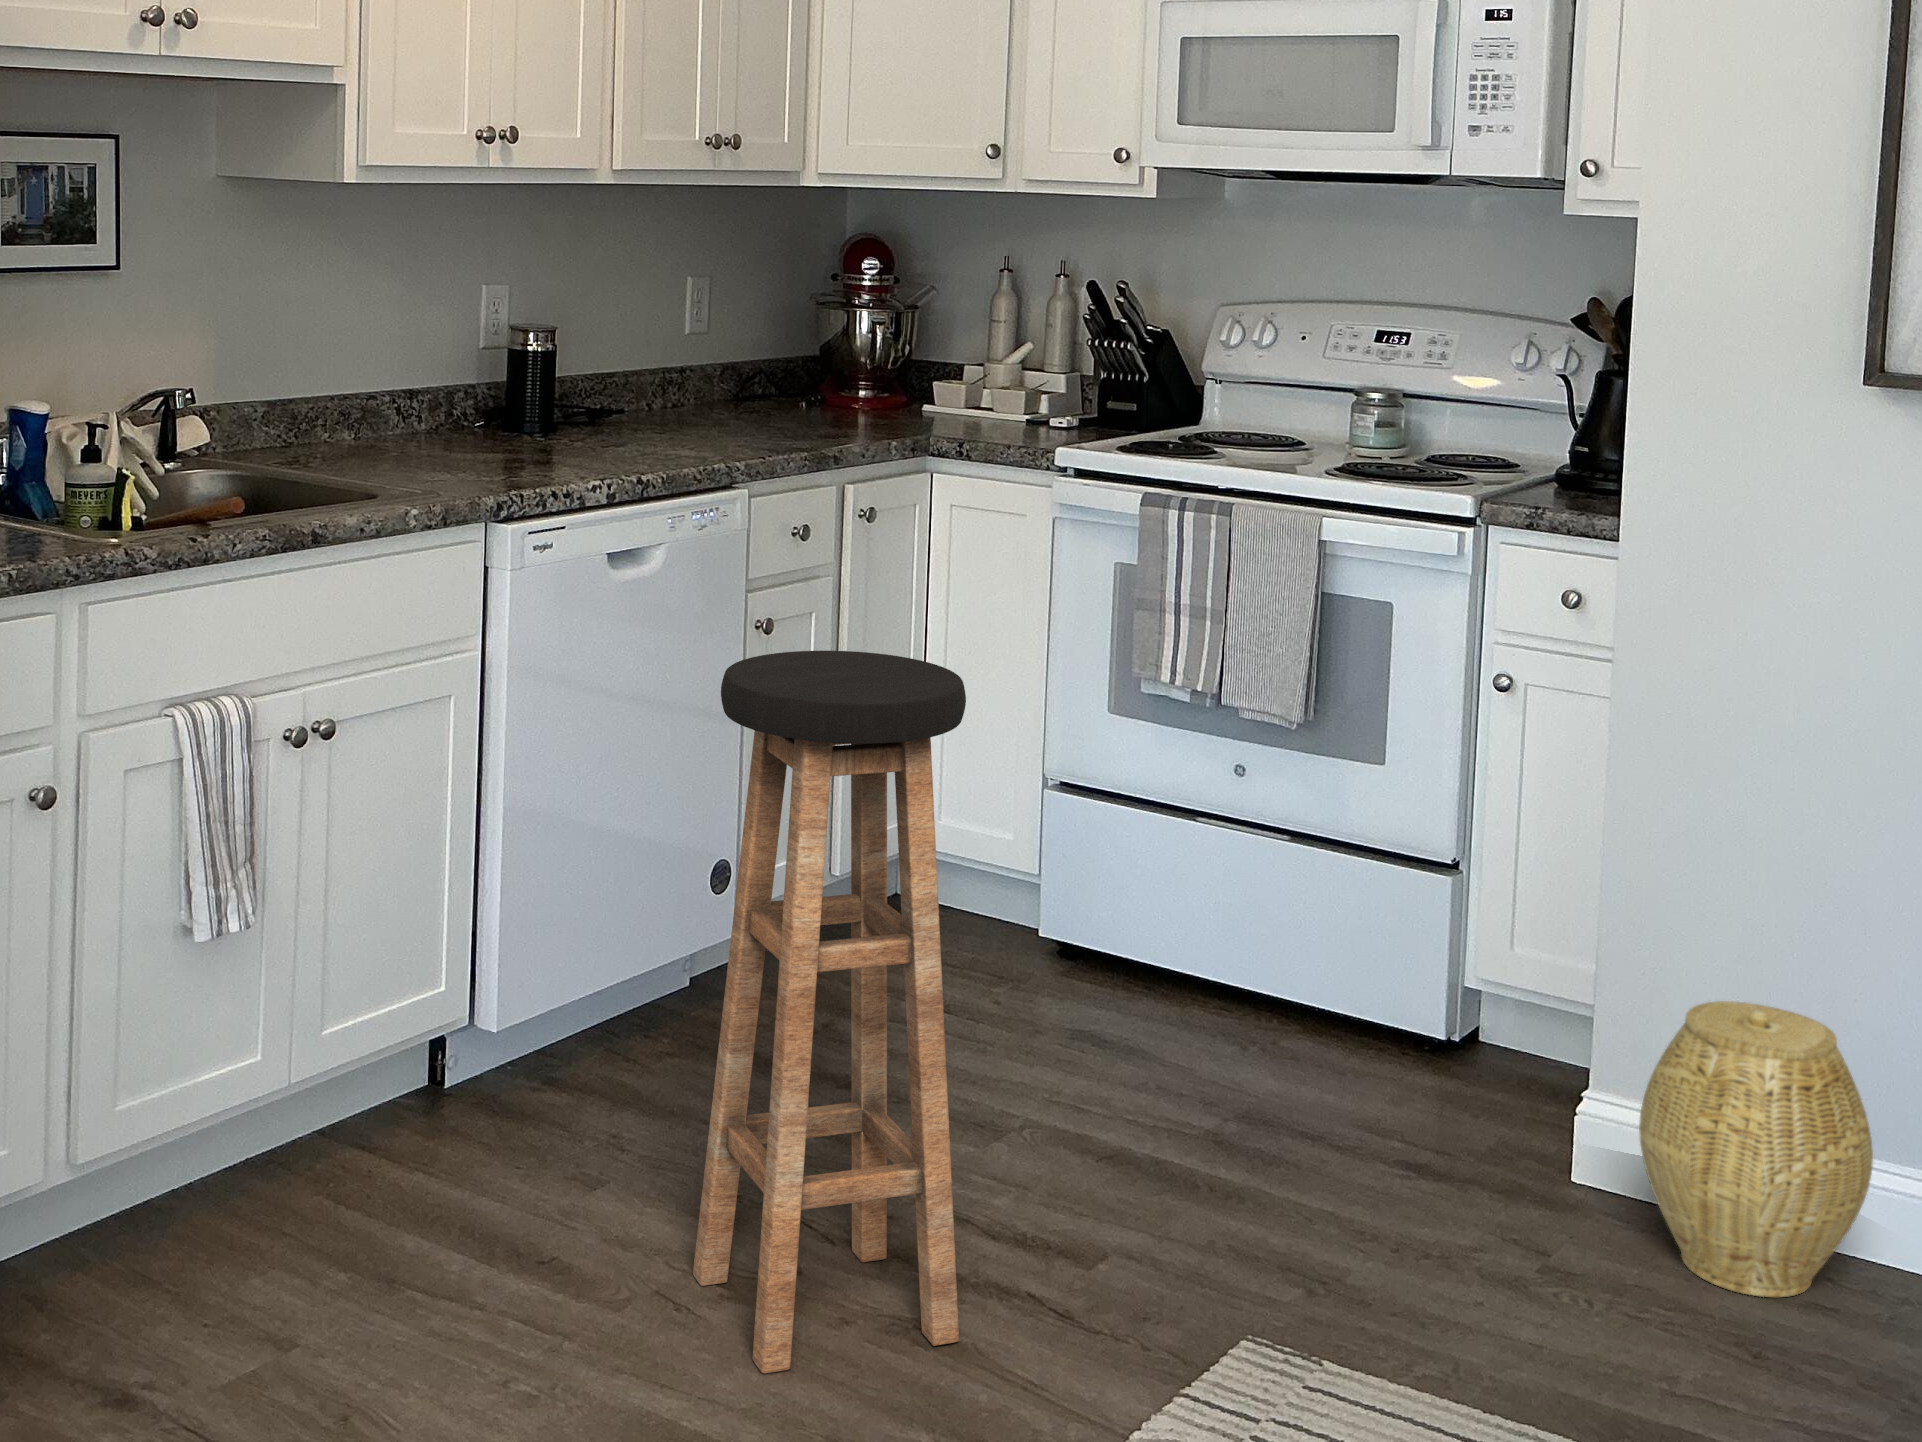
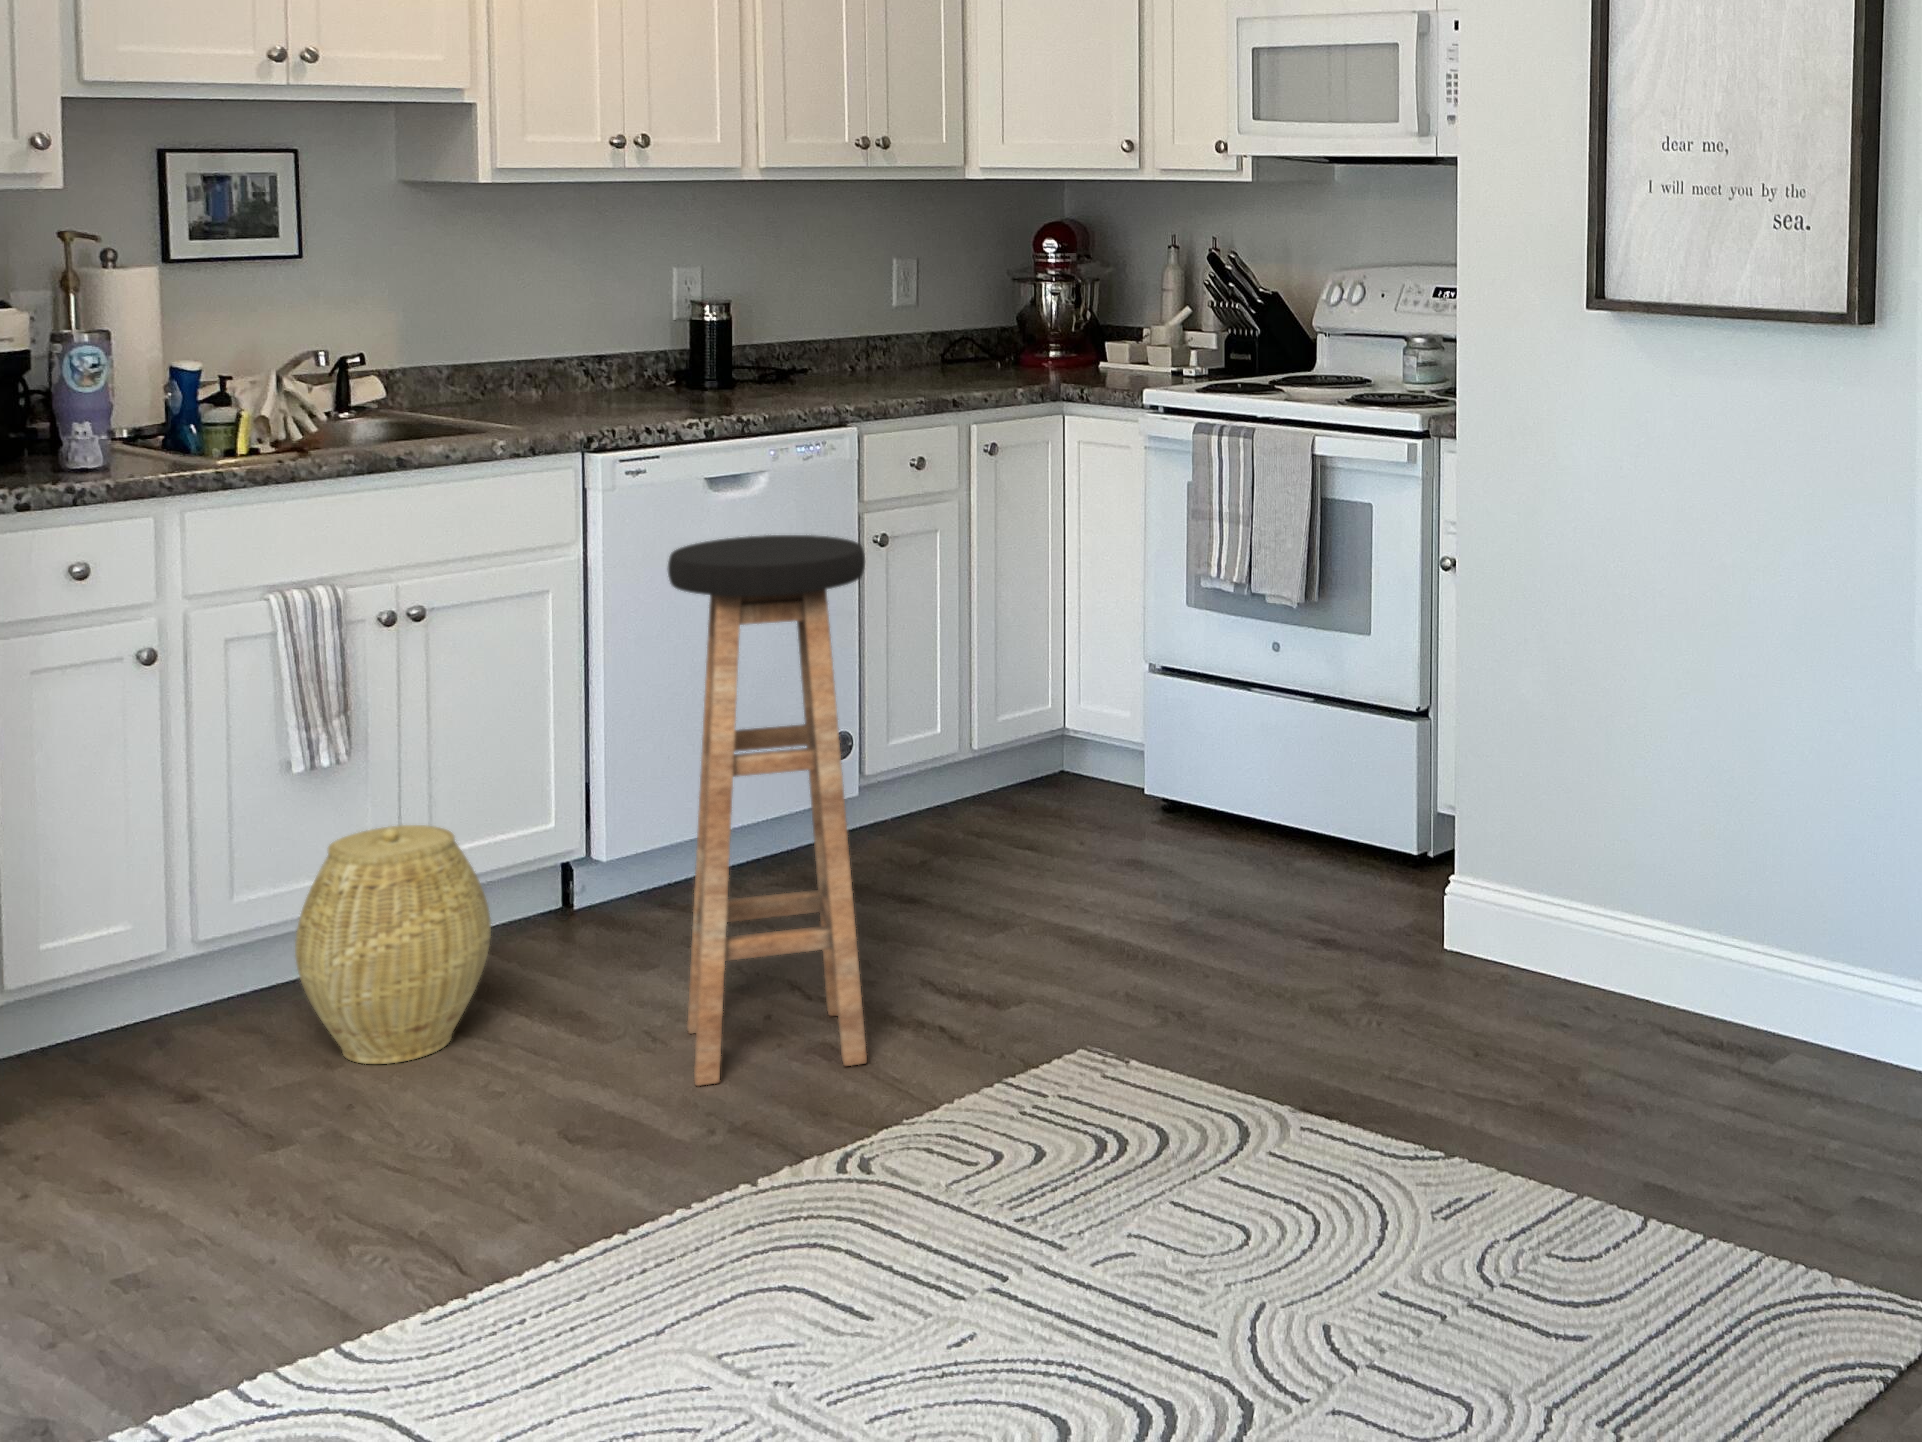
woven basket: present [1639,1001,1873,1297] -> present [295,825,491,1064]

